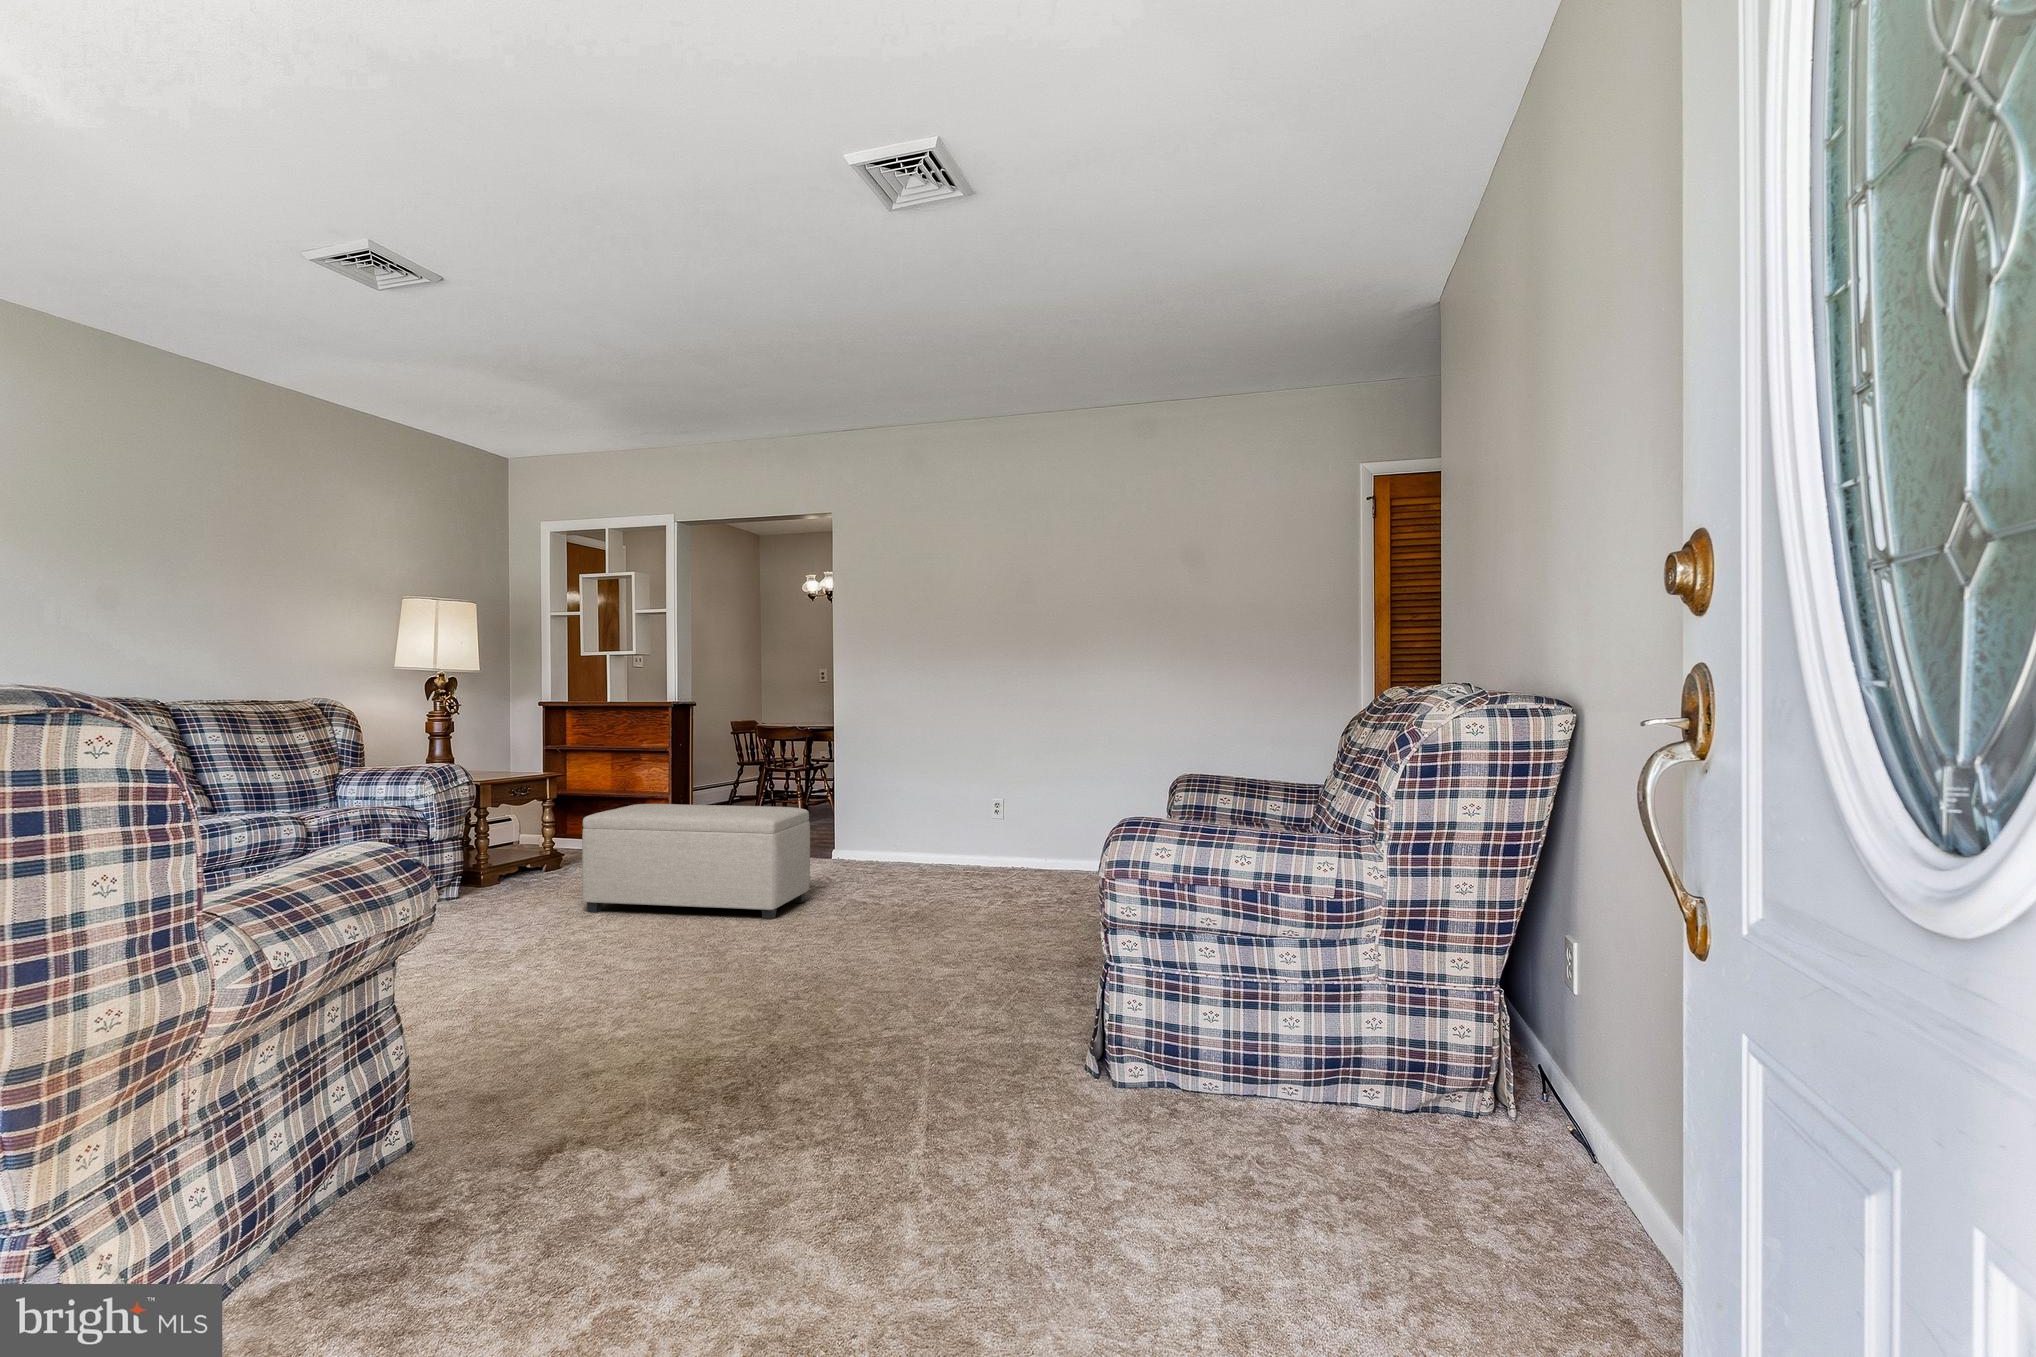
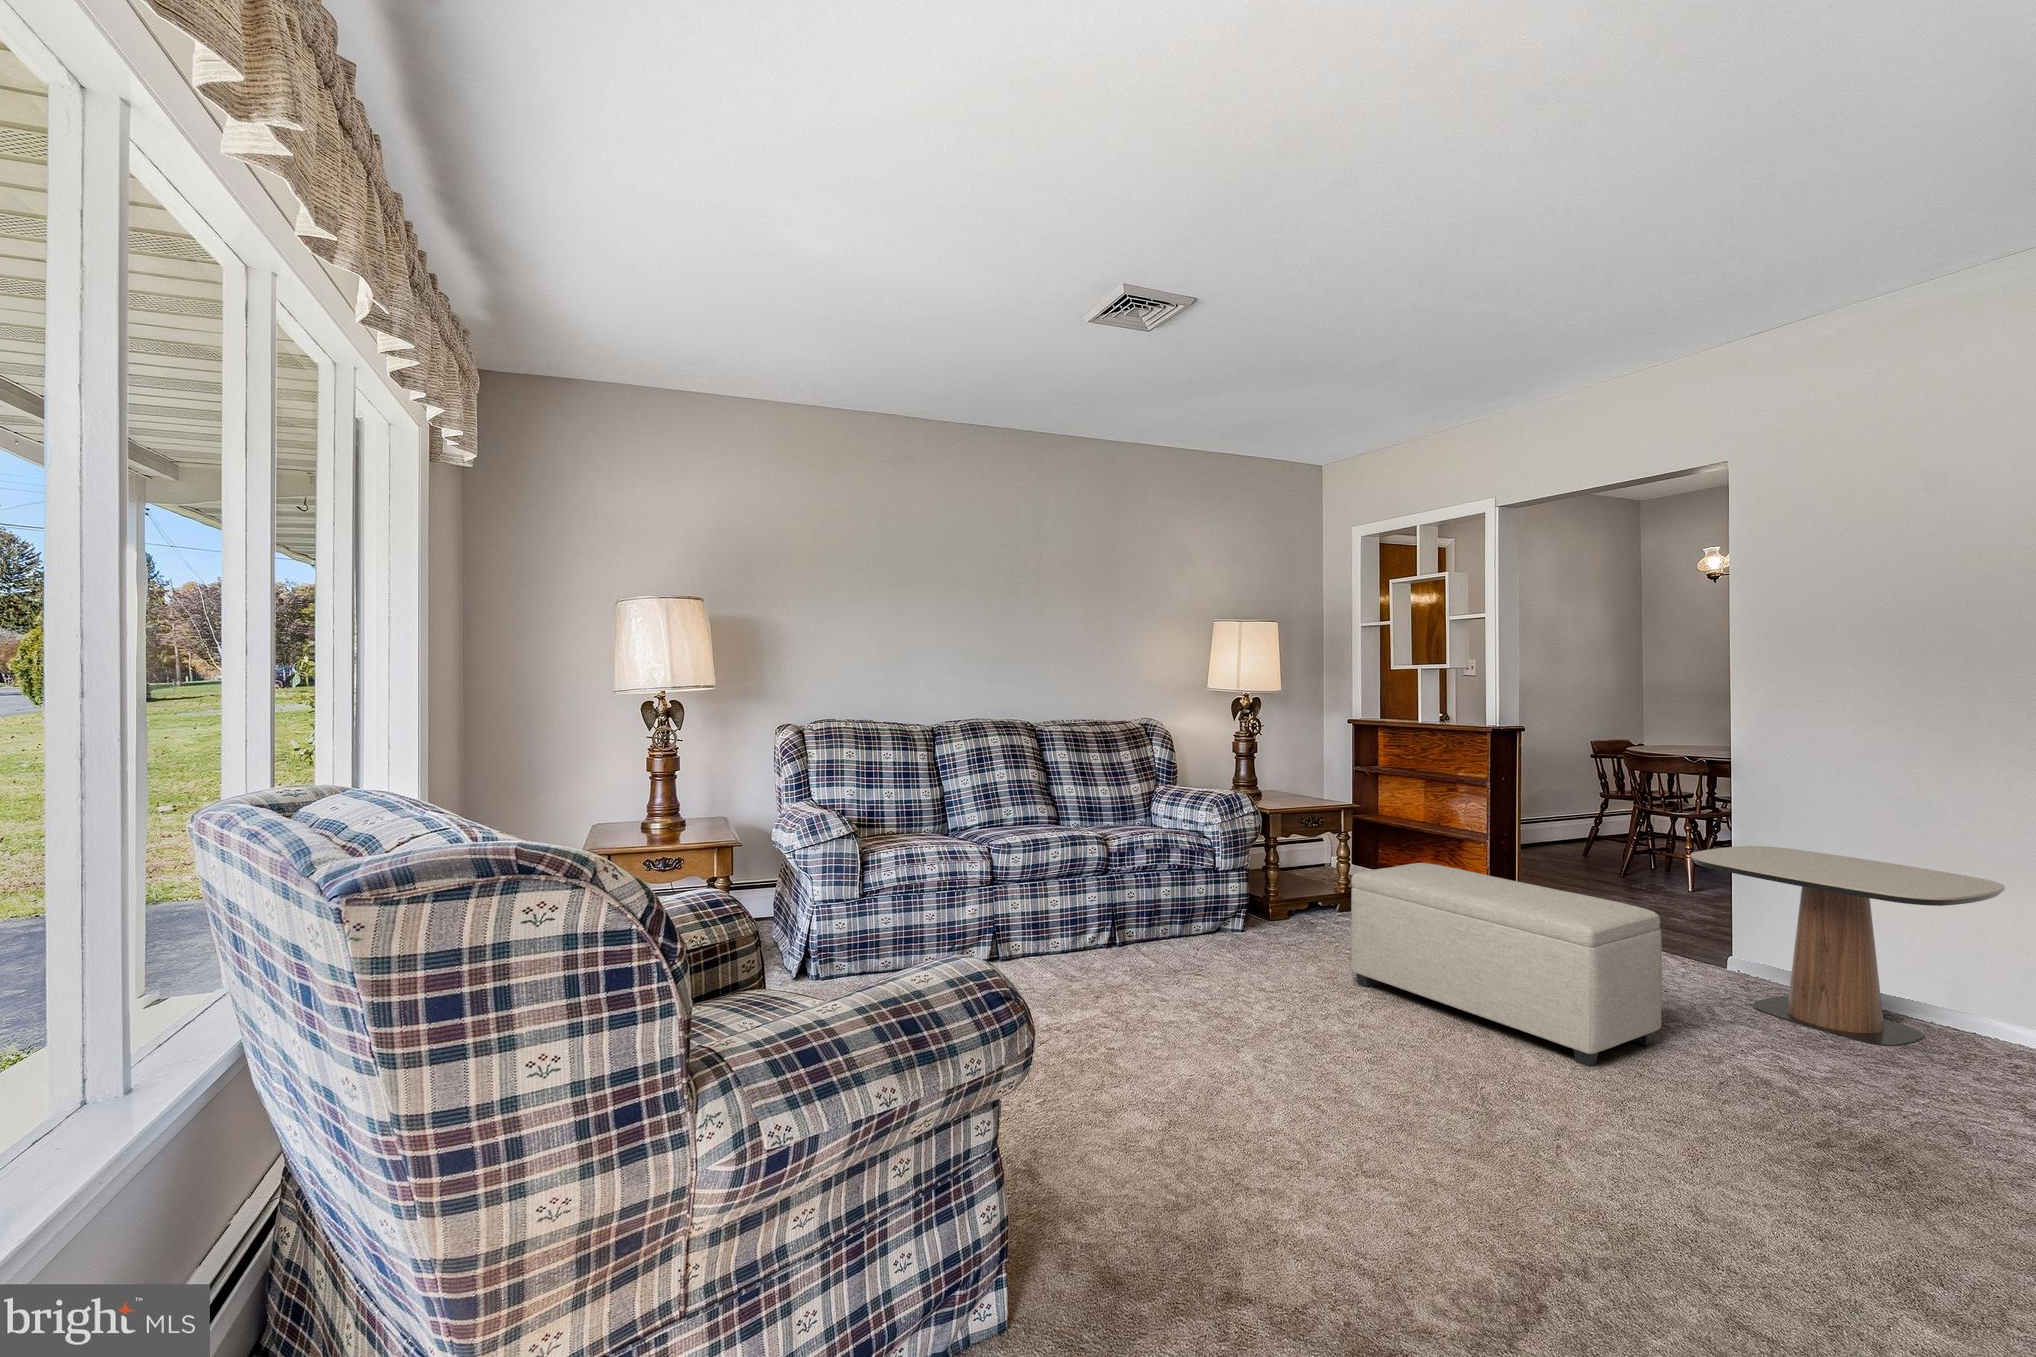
side table: none [819,769,970,878] -> present [1691,846,2005,1046]

